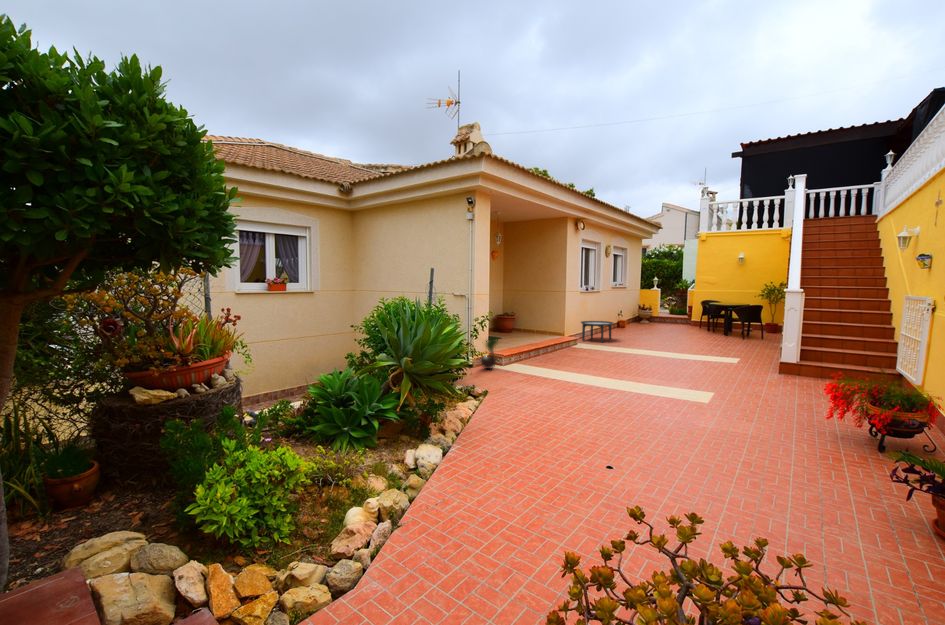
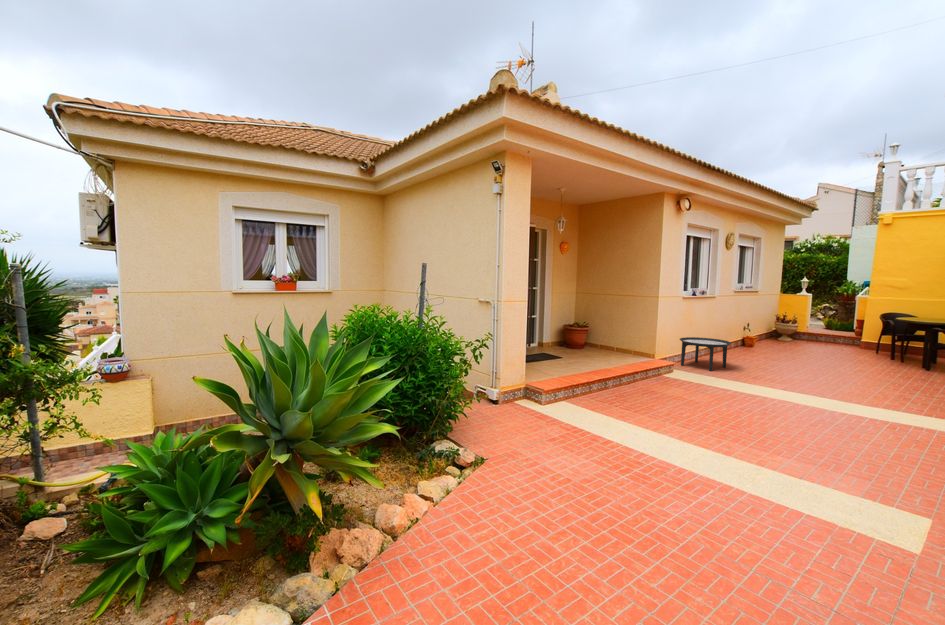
potted tree: present [481,336,498,369] -> none [509,357,539,407]

